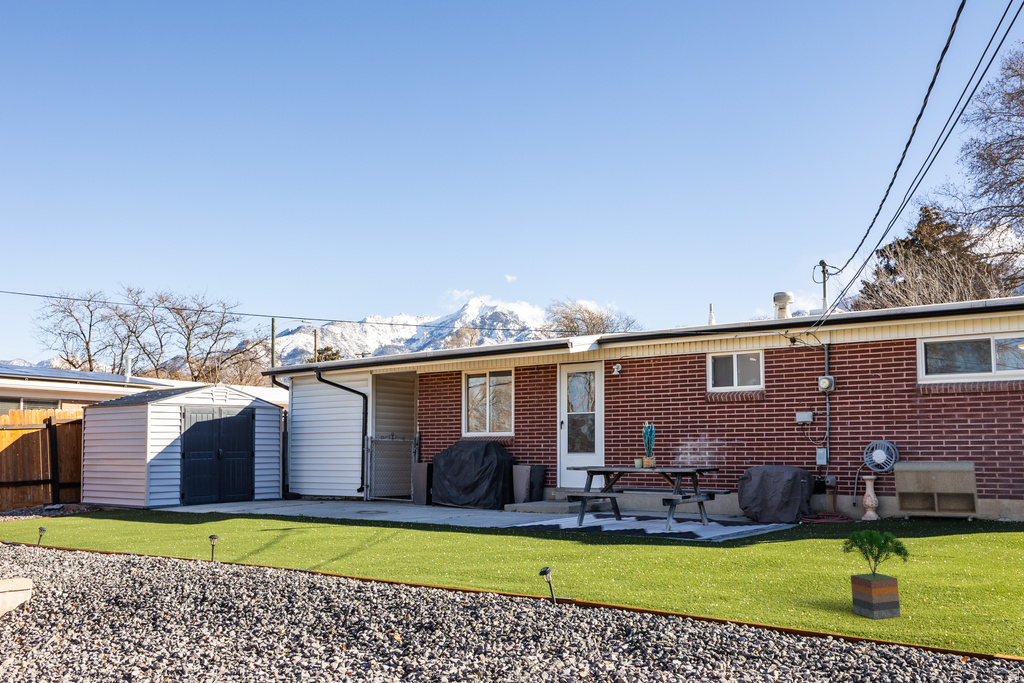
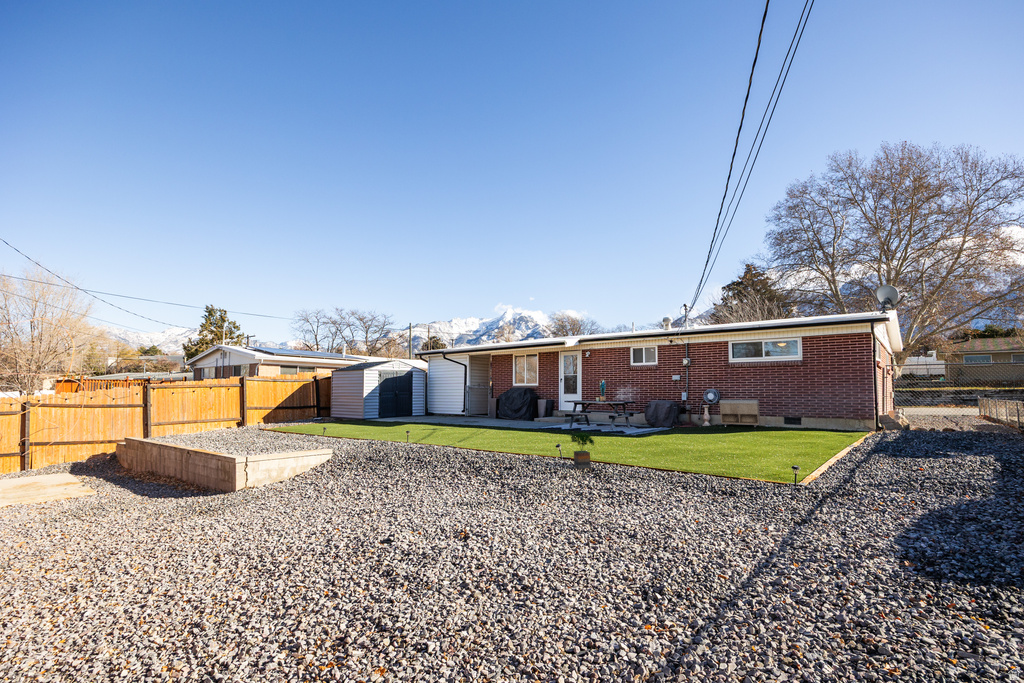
potted tree: present [843,530,910,619] -> present [571,433,595,469]

